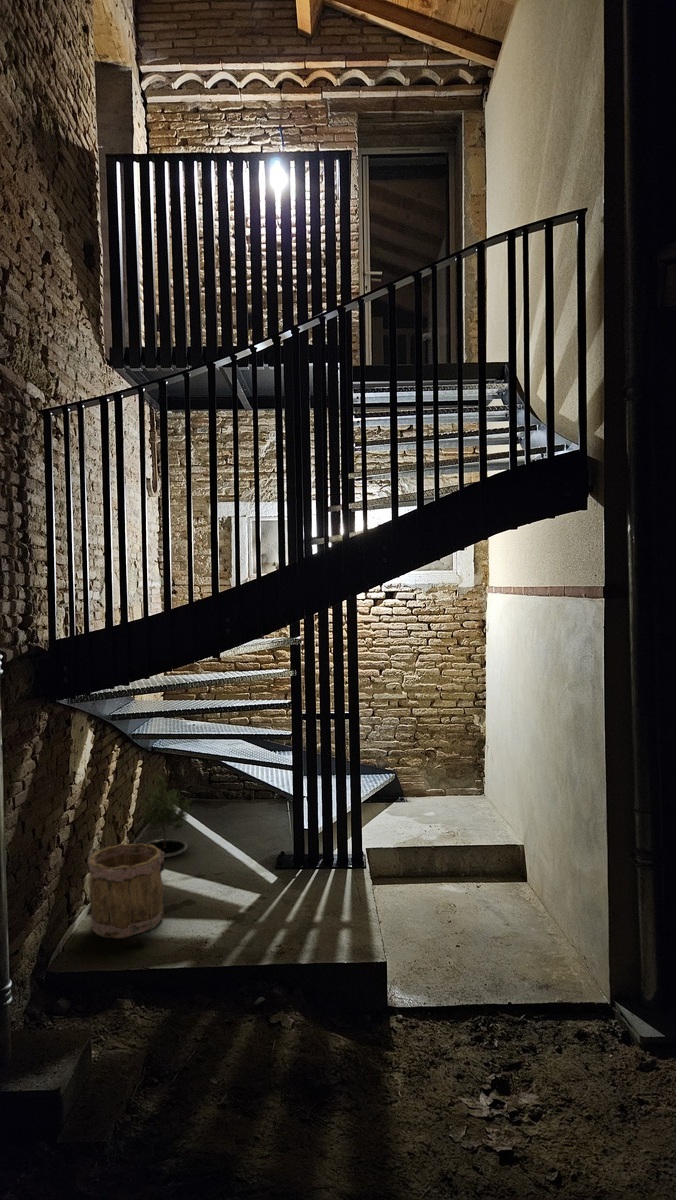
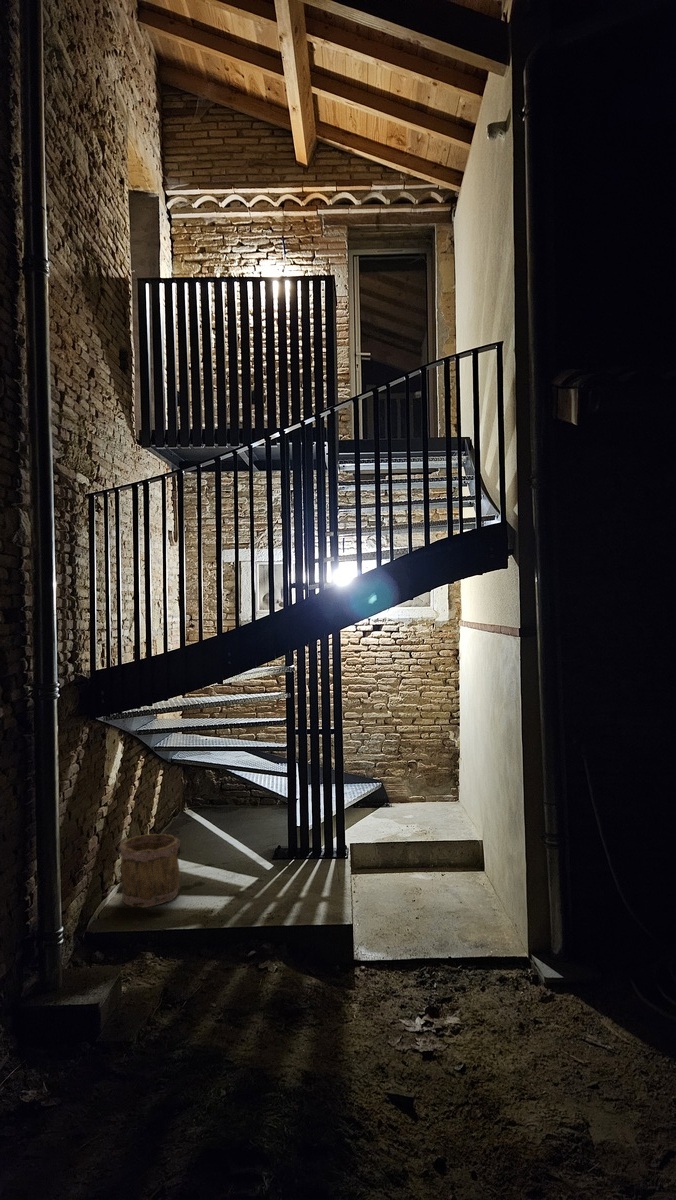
potted tree: present [141,775,190,857] -> none [159,775,207,850]

